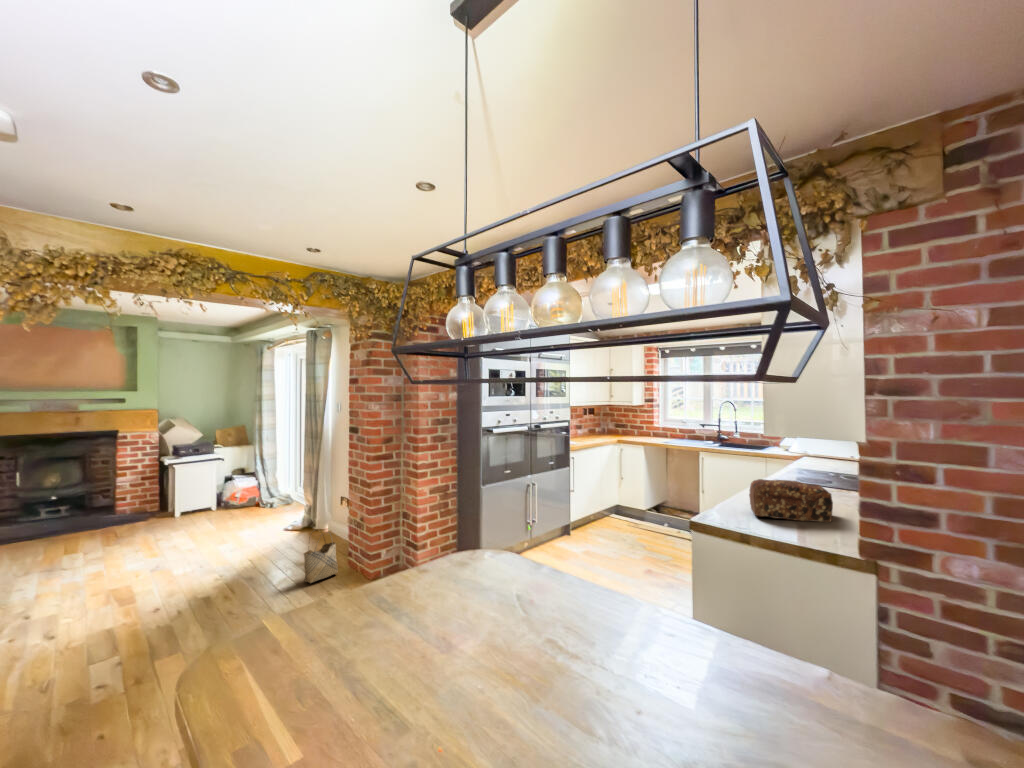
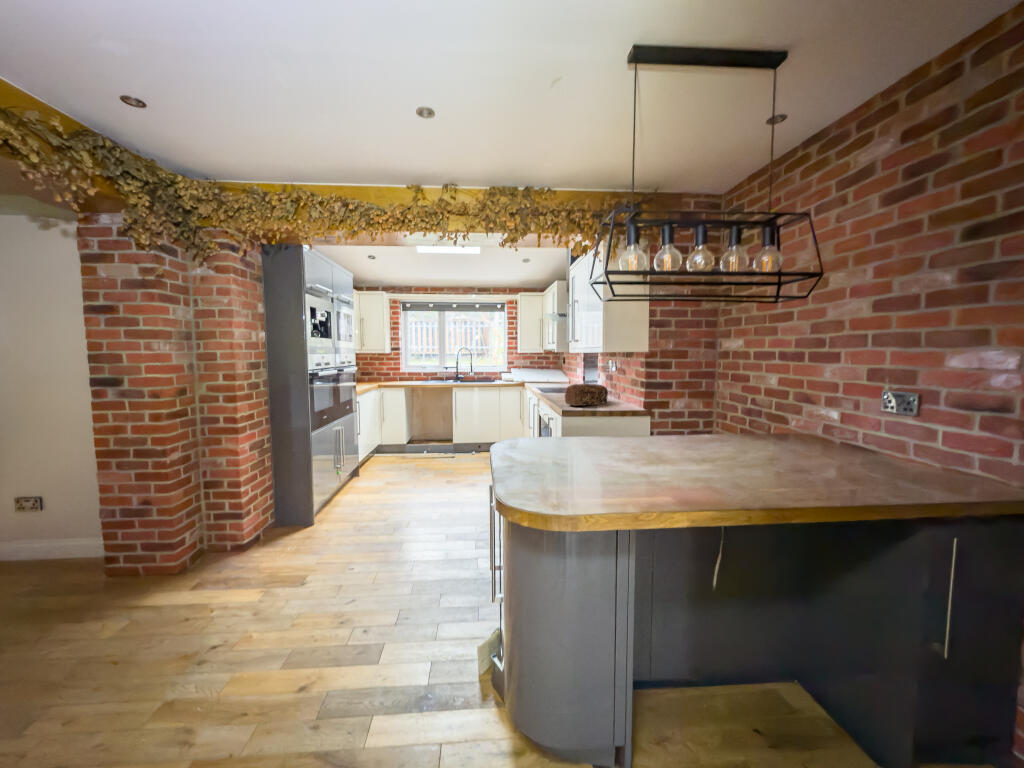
woven basket: present [304,542,338,583] -> none [45,533,100,614]

